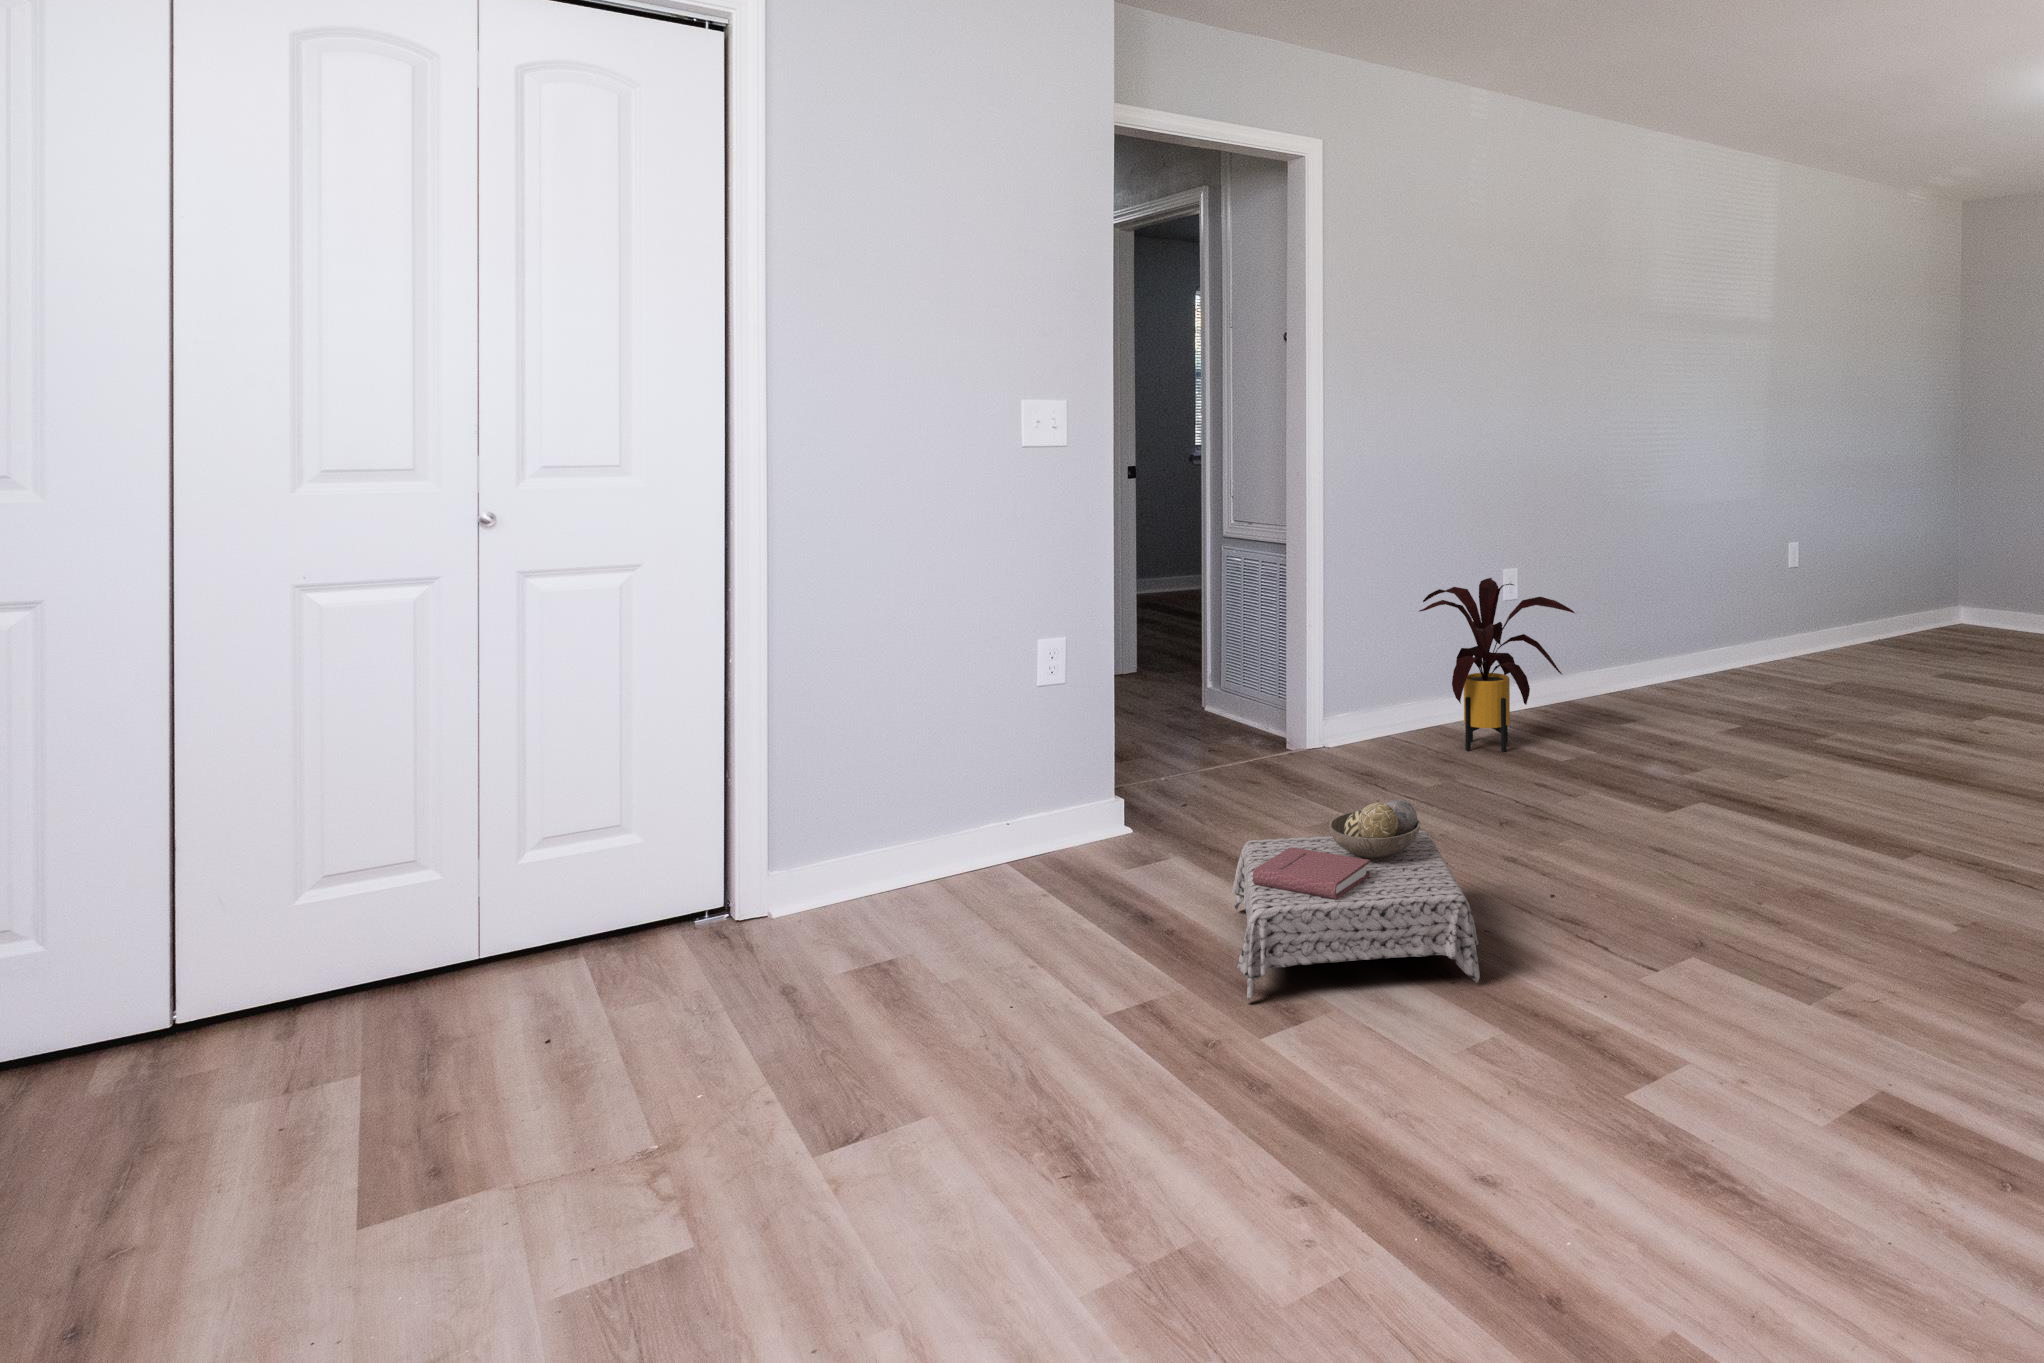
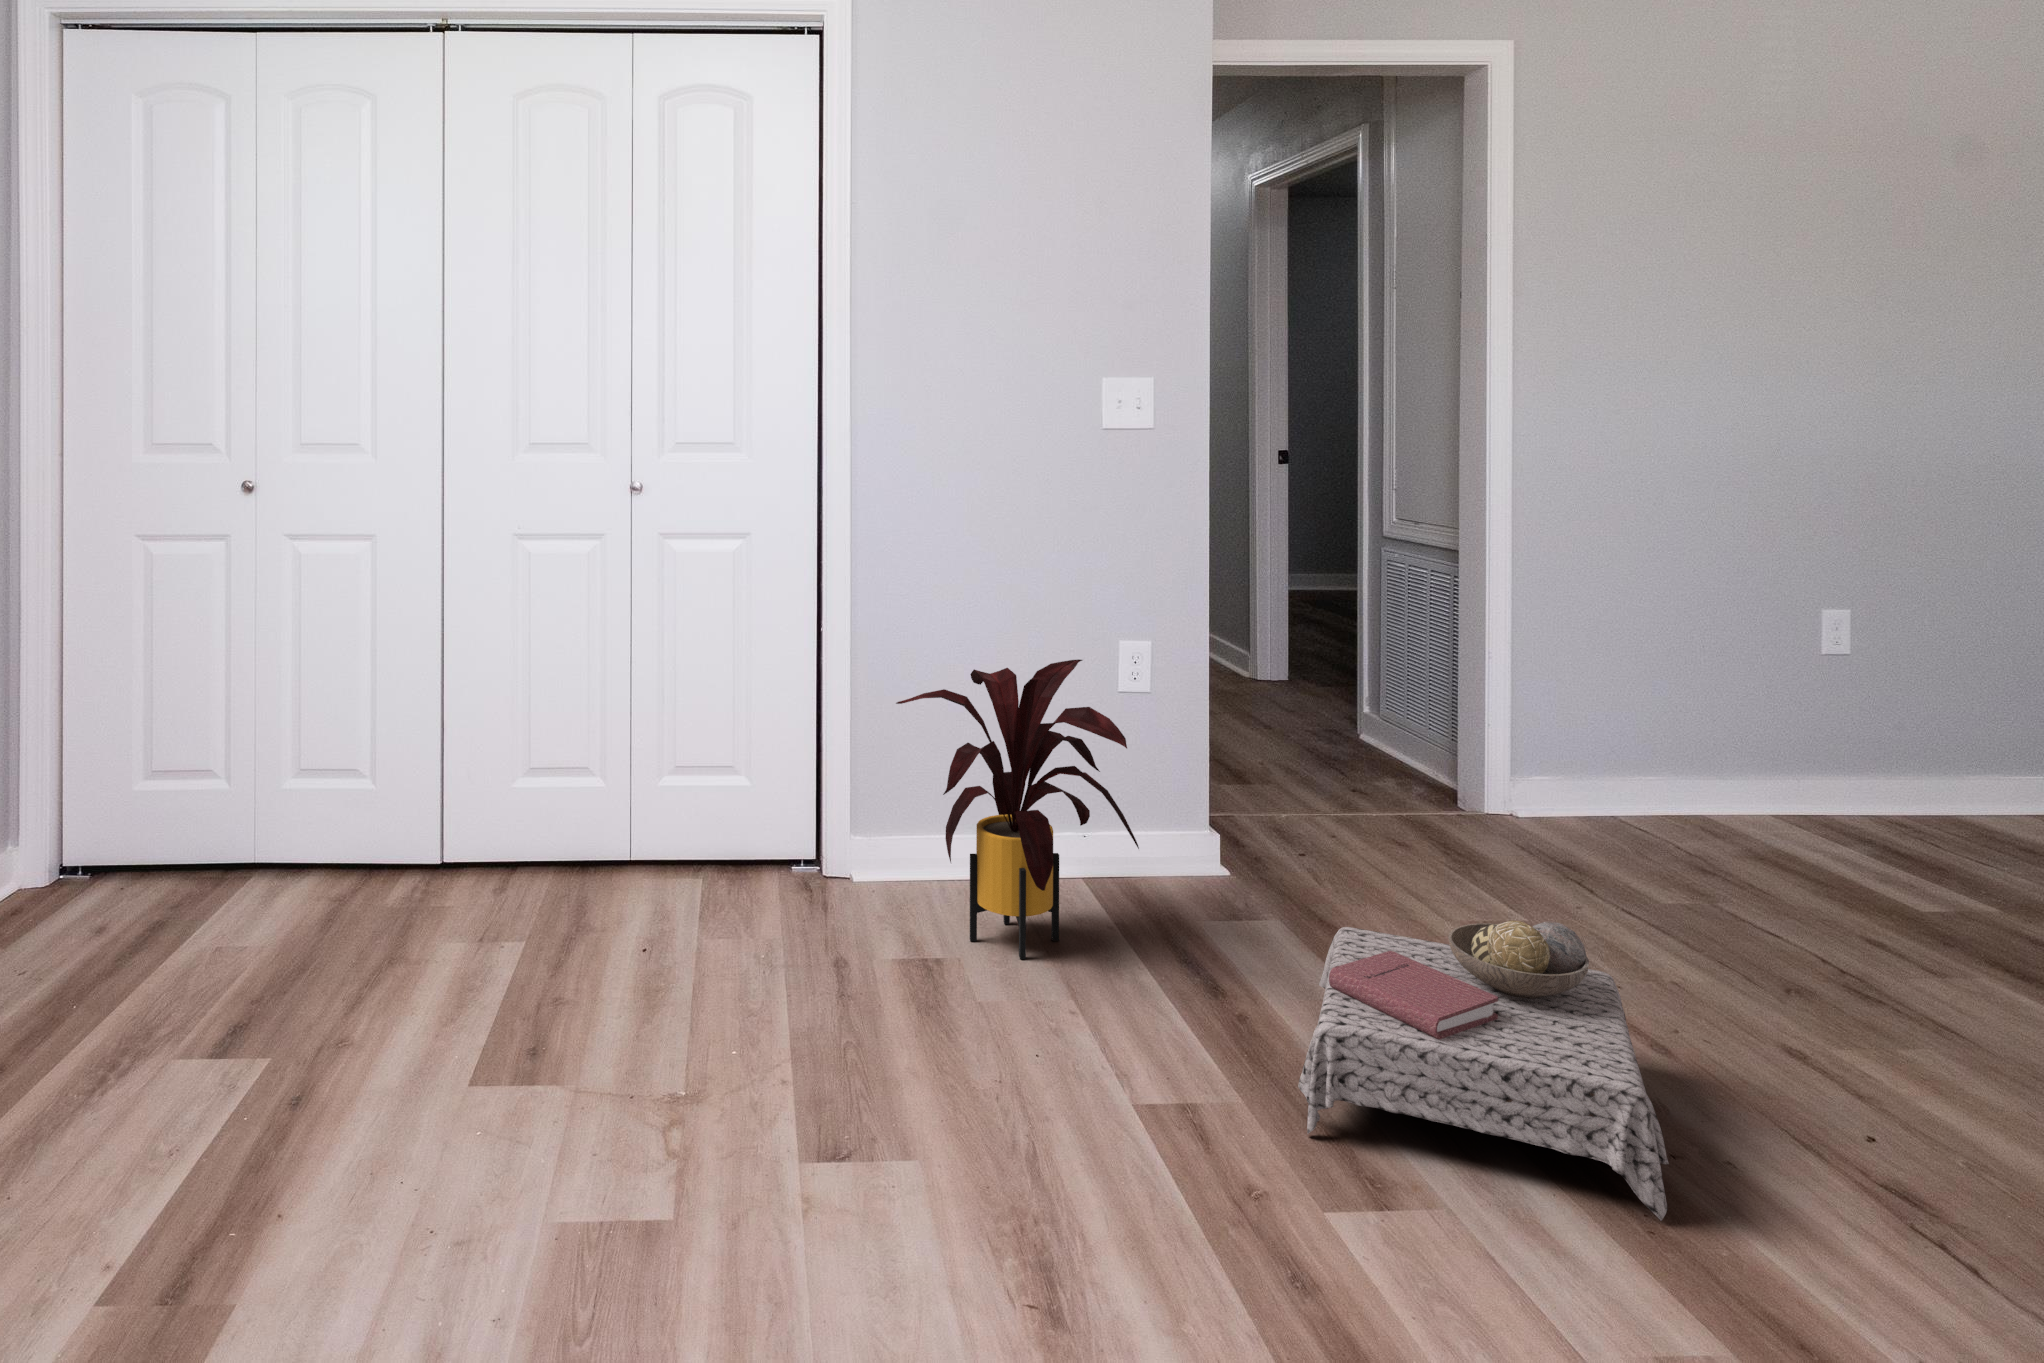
house plant: present [1419,578,1575,752] -> present [896,659,1139,959]

